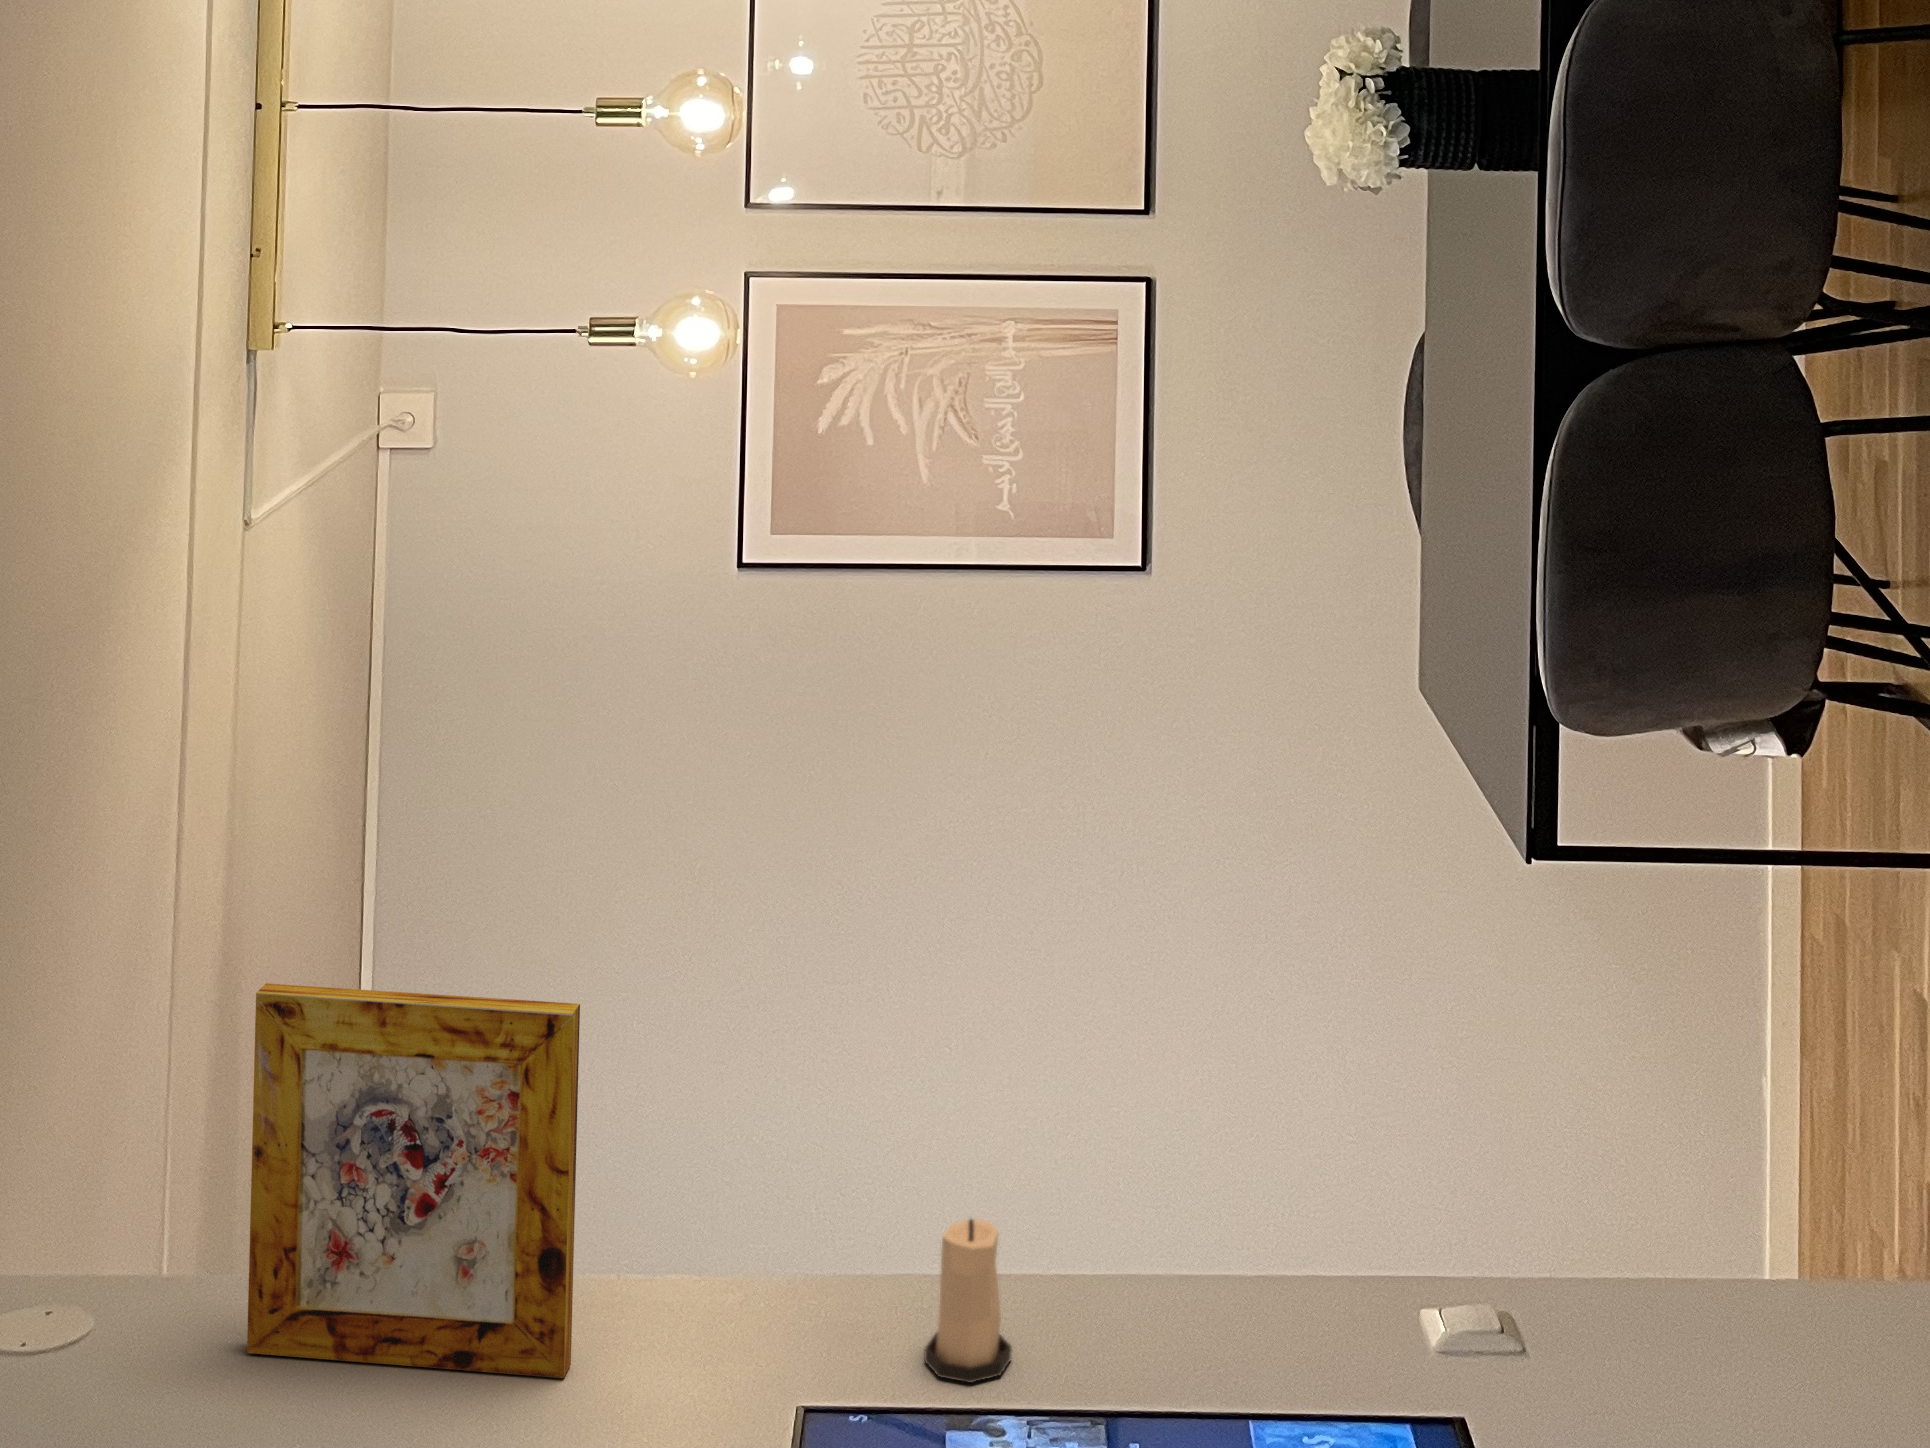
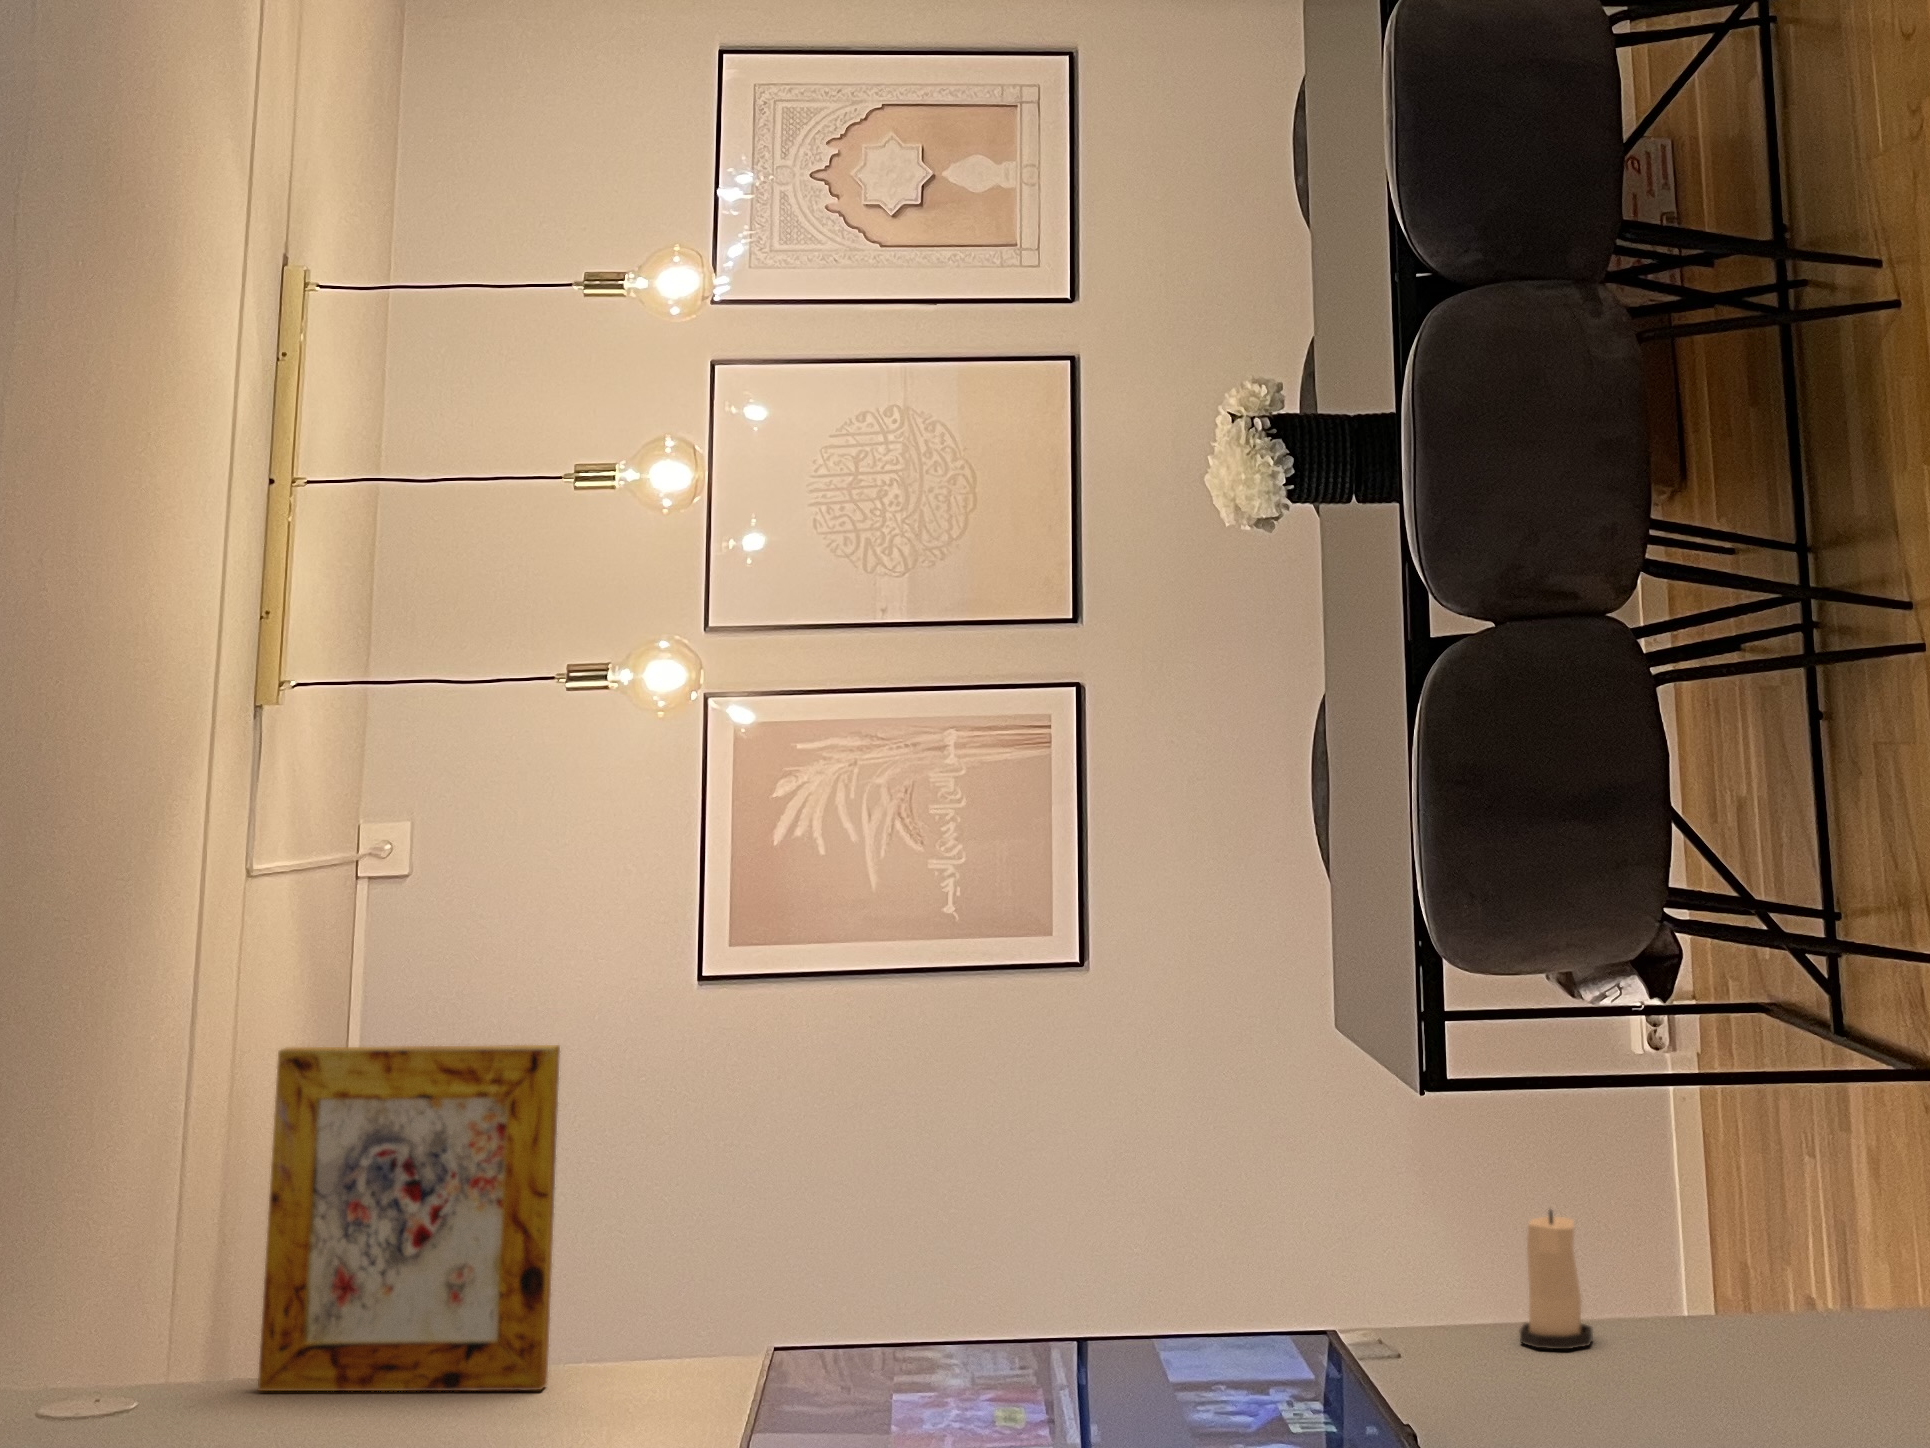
candle: present [924,1219,1012,1383] -> present [1520,1210,1593,1349]

